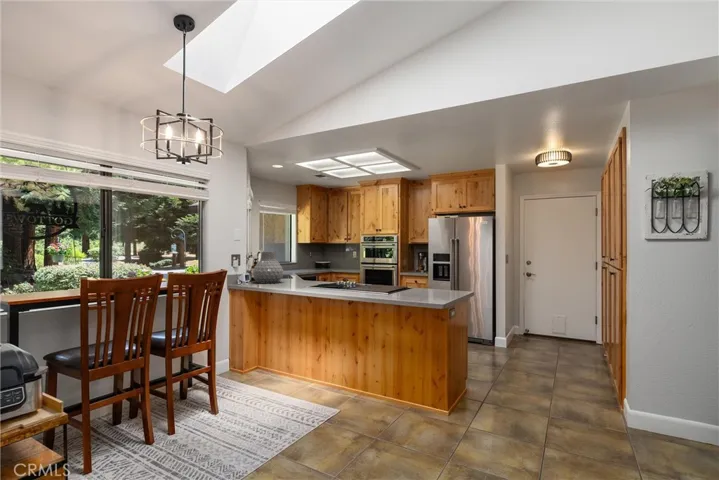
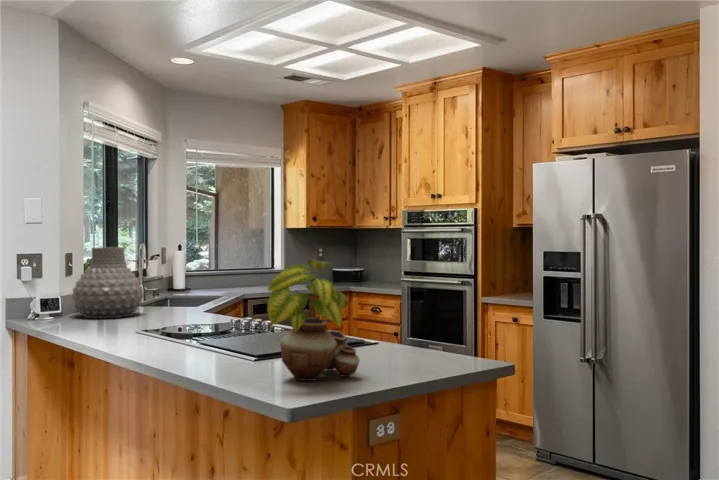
potted plant: none [411,255,440,296] -> present [267,260,360,381]

